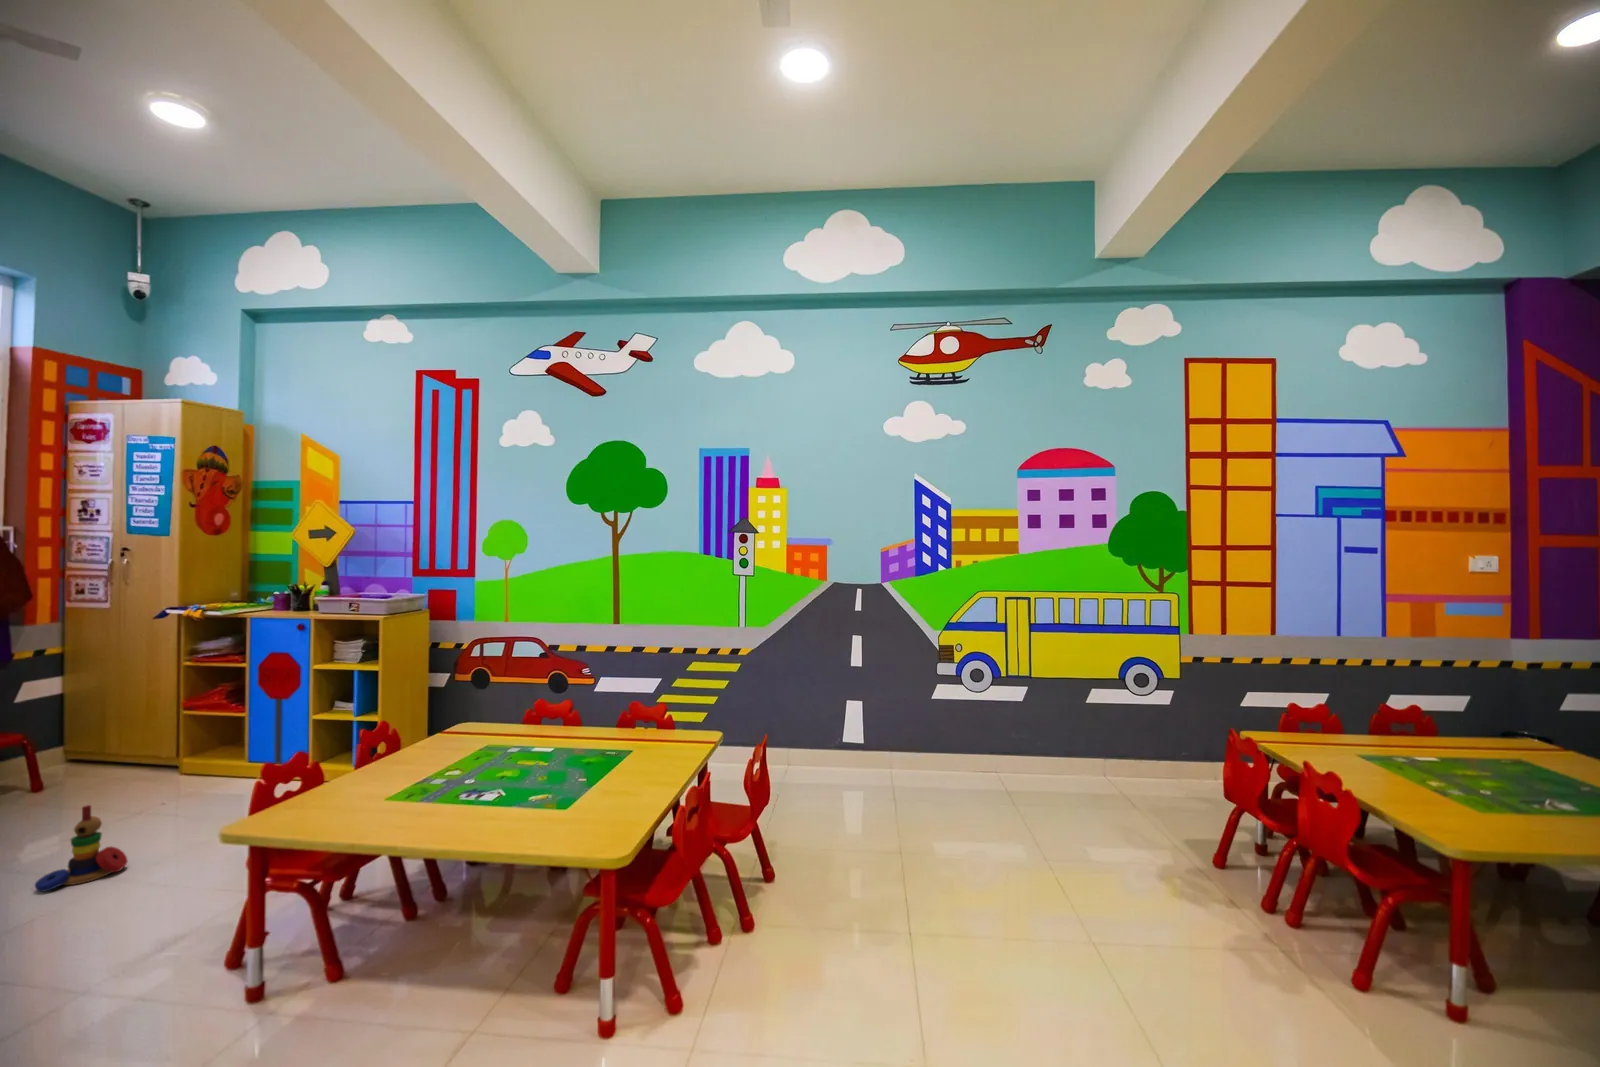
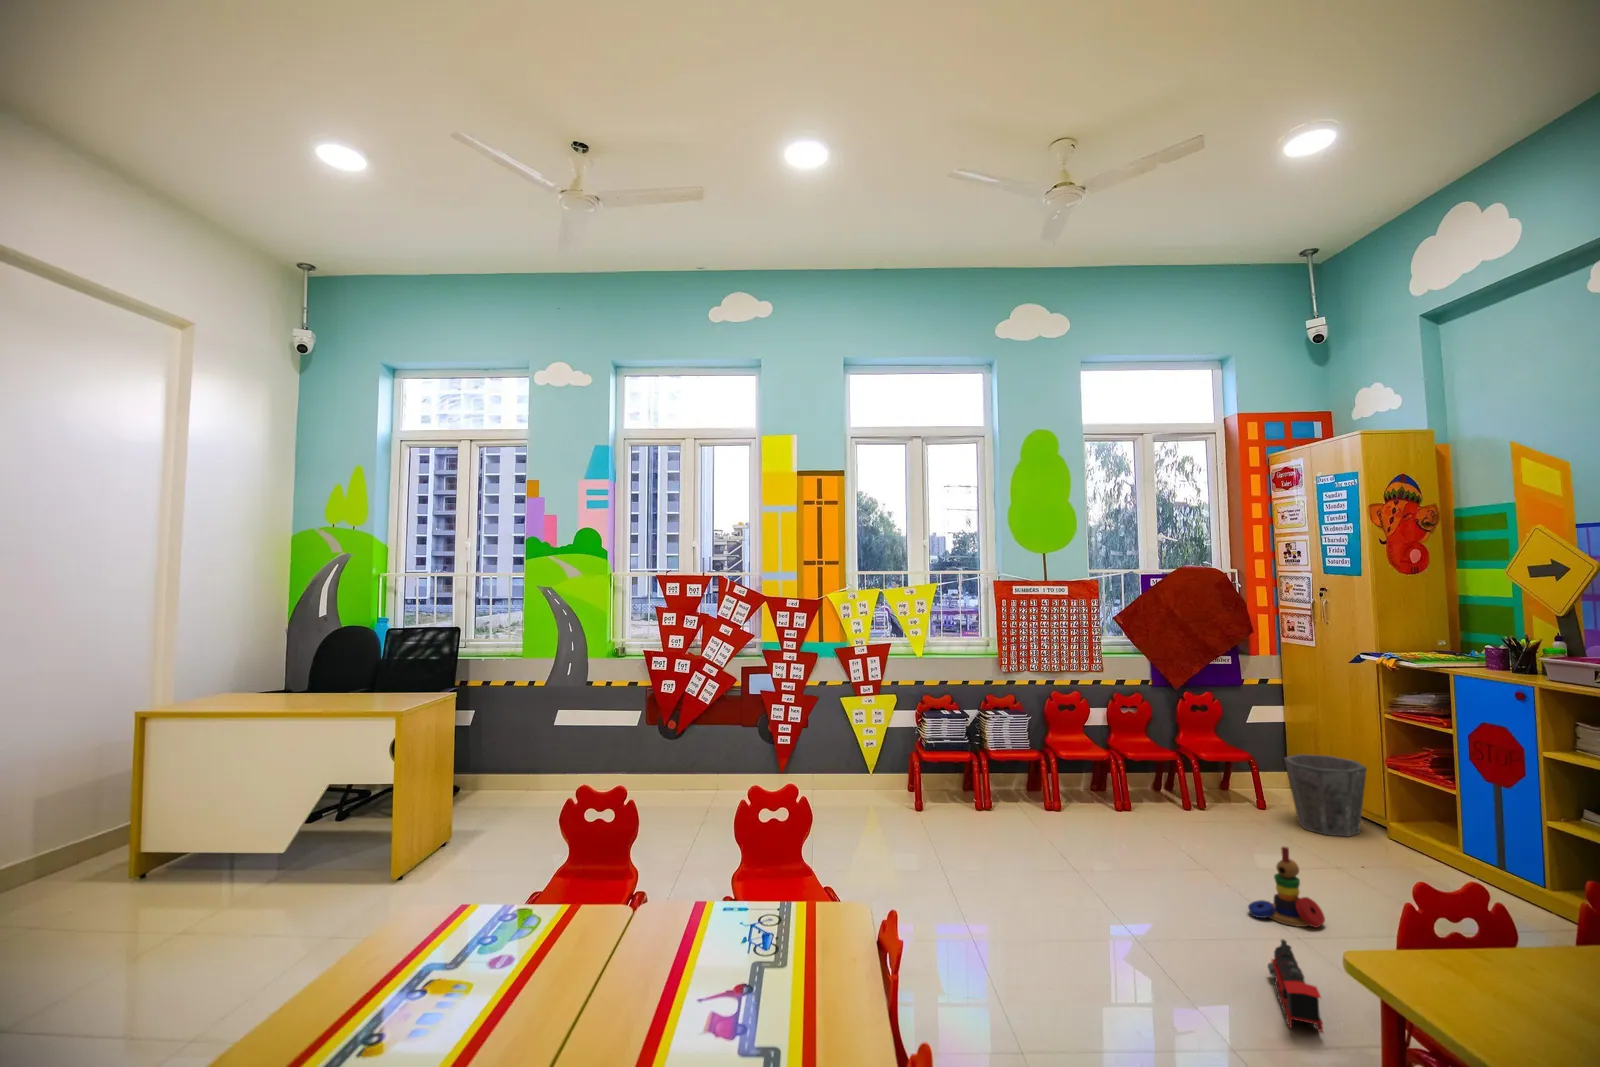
waste bin: none [67,713,161,795] -> present [1284,754,1366,837]
toy train: none [72,888,145,961] -> present [1268,939,1323,1033]

